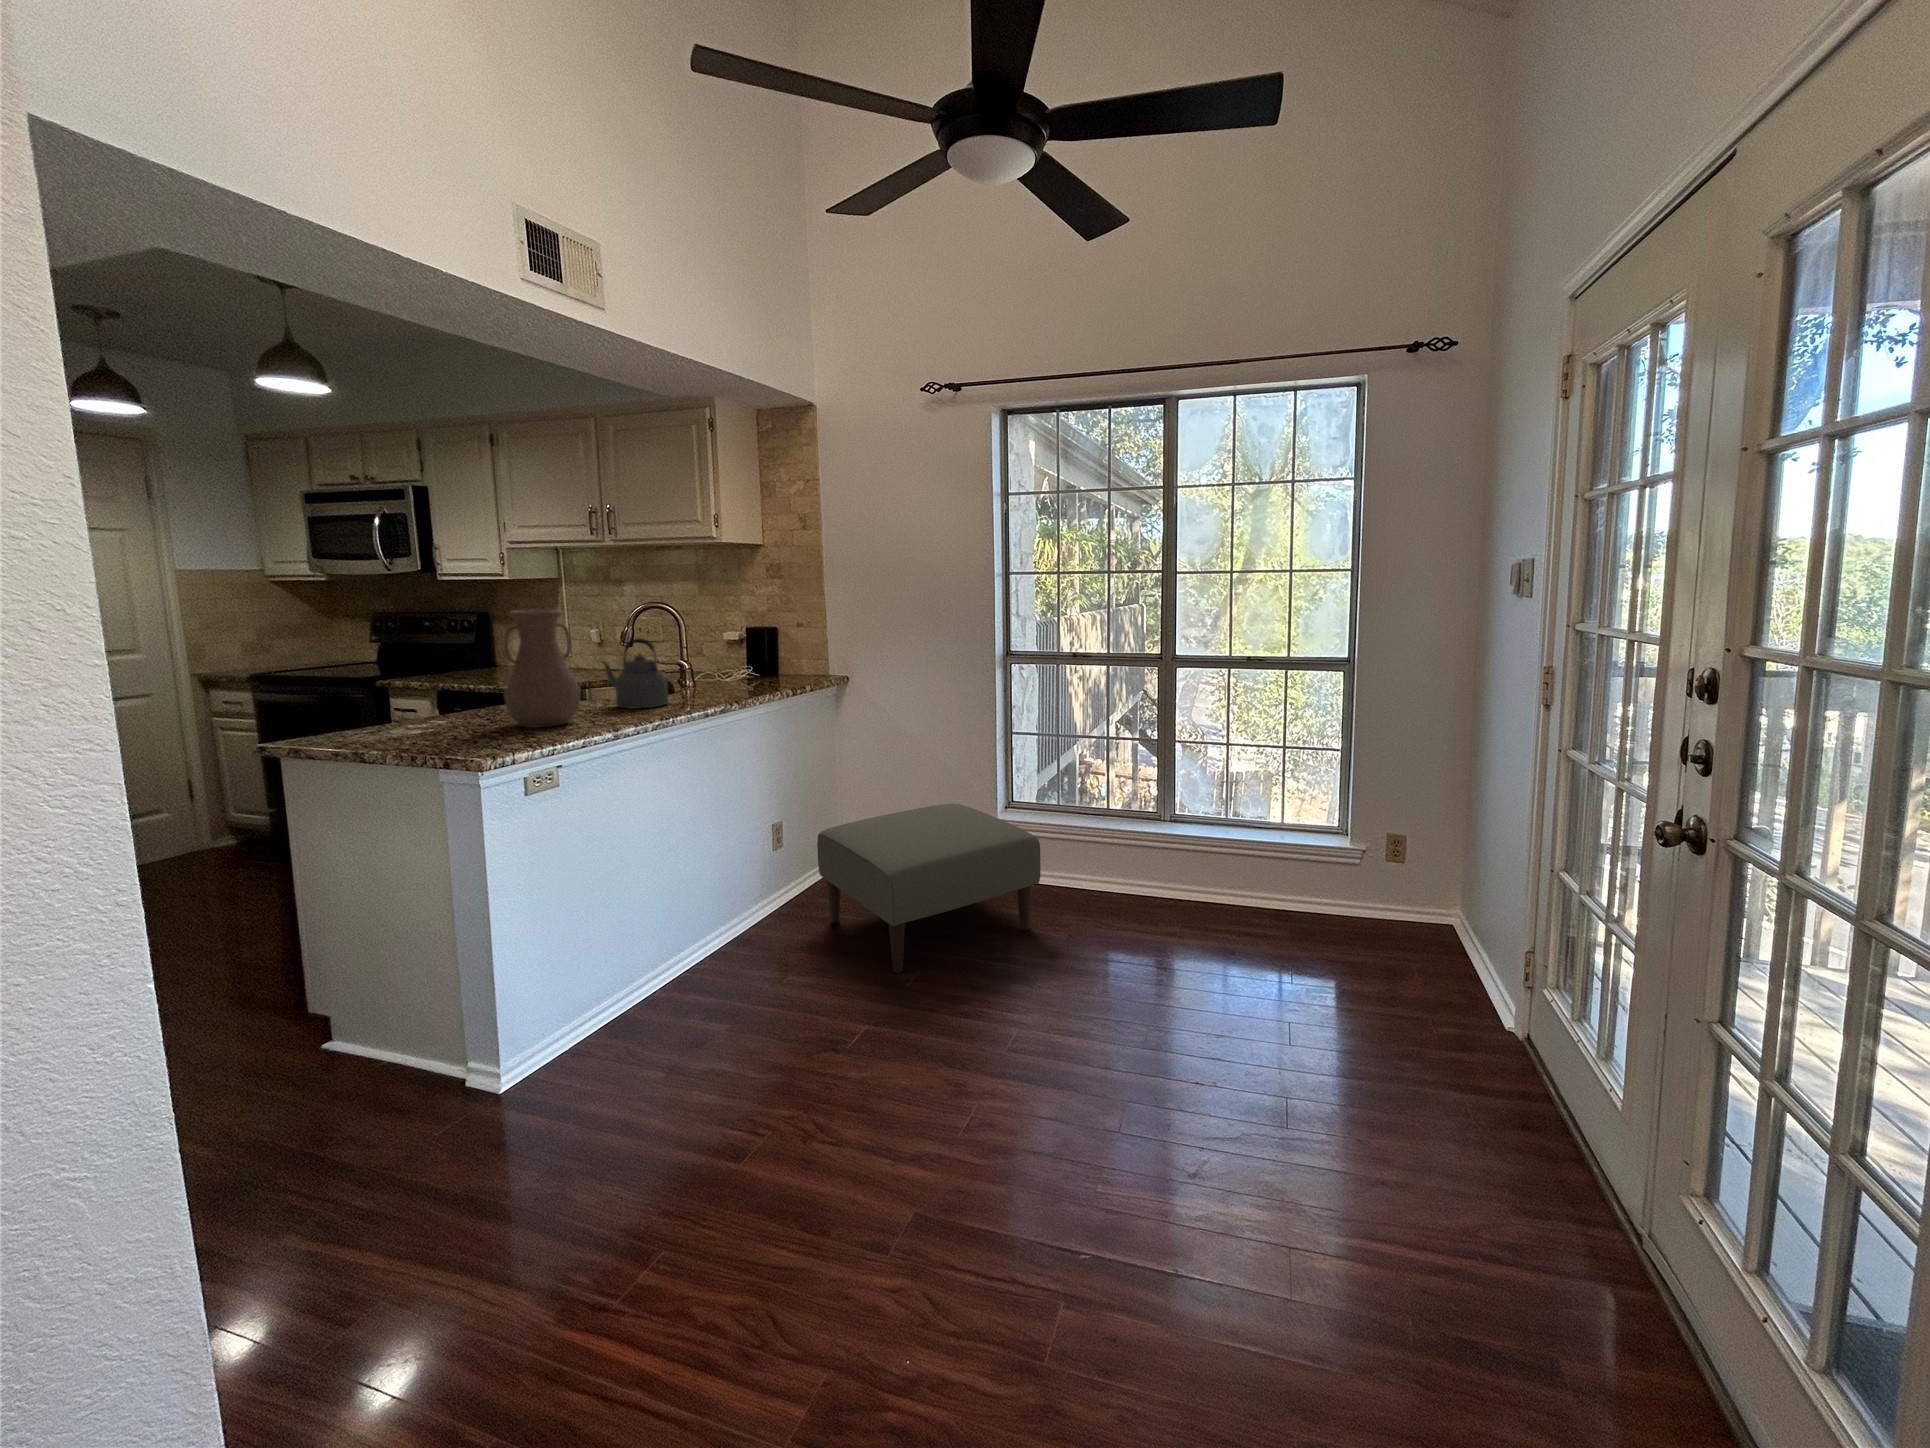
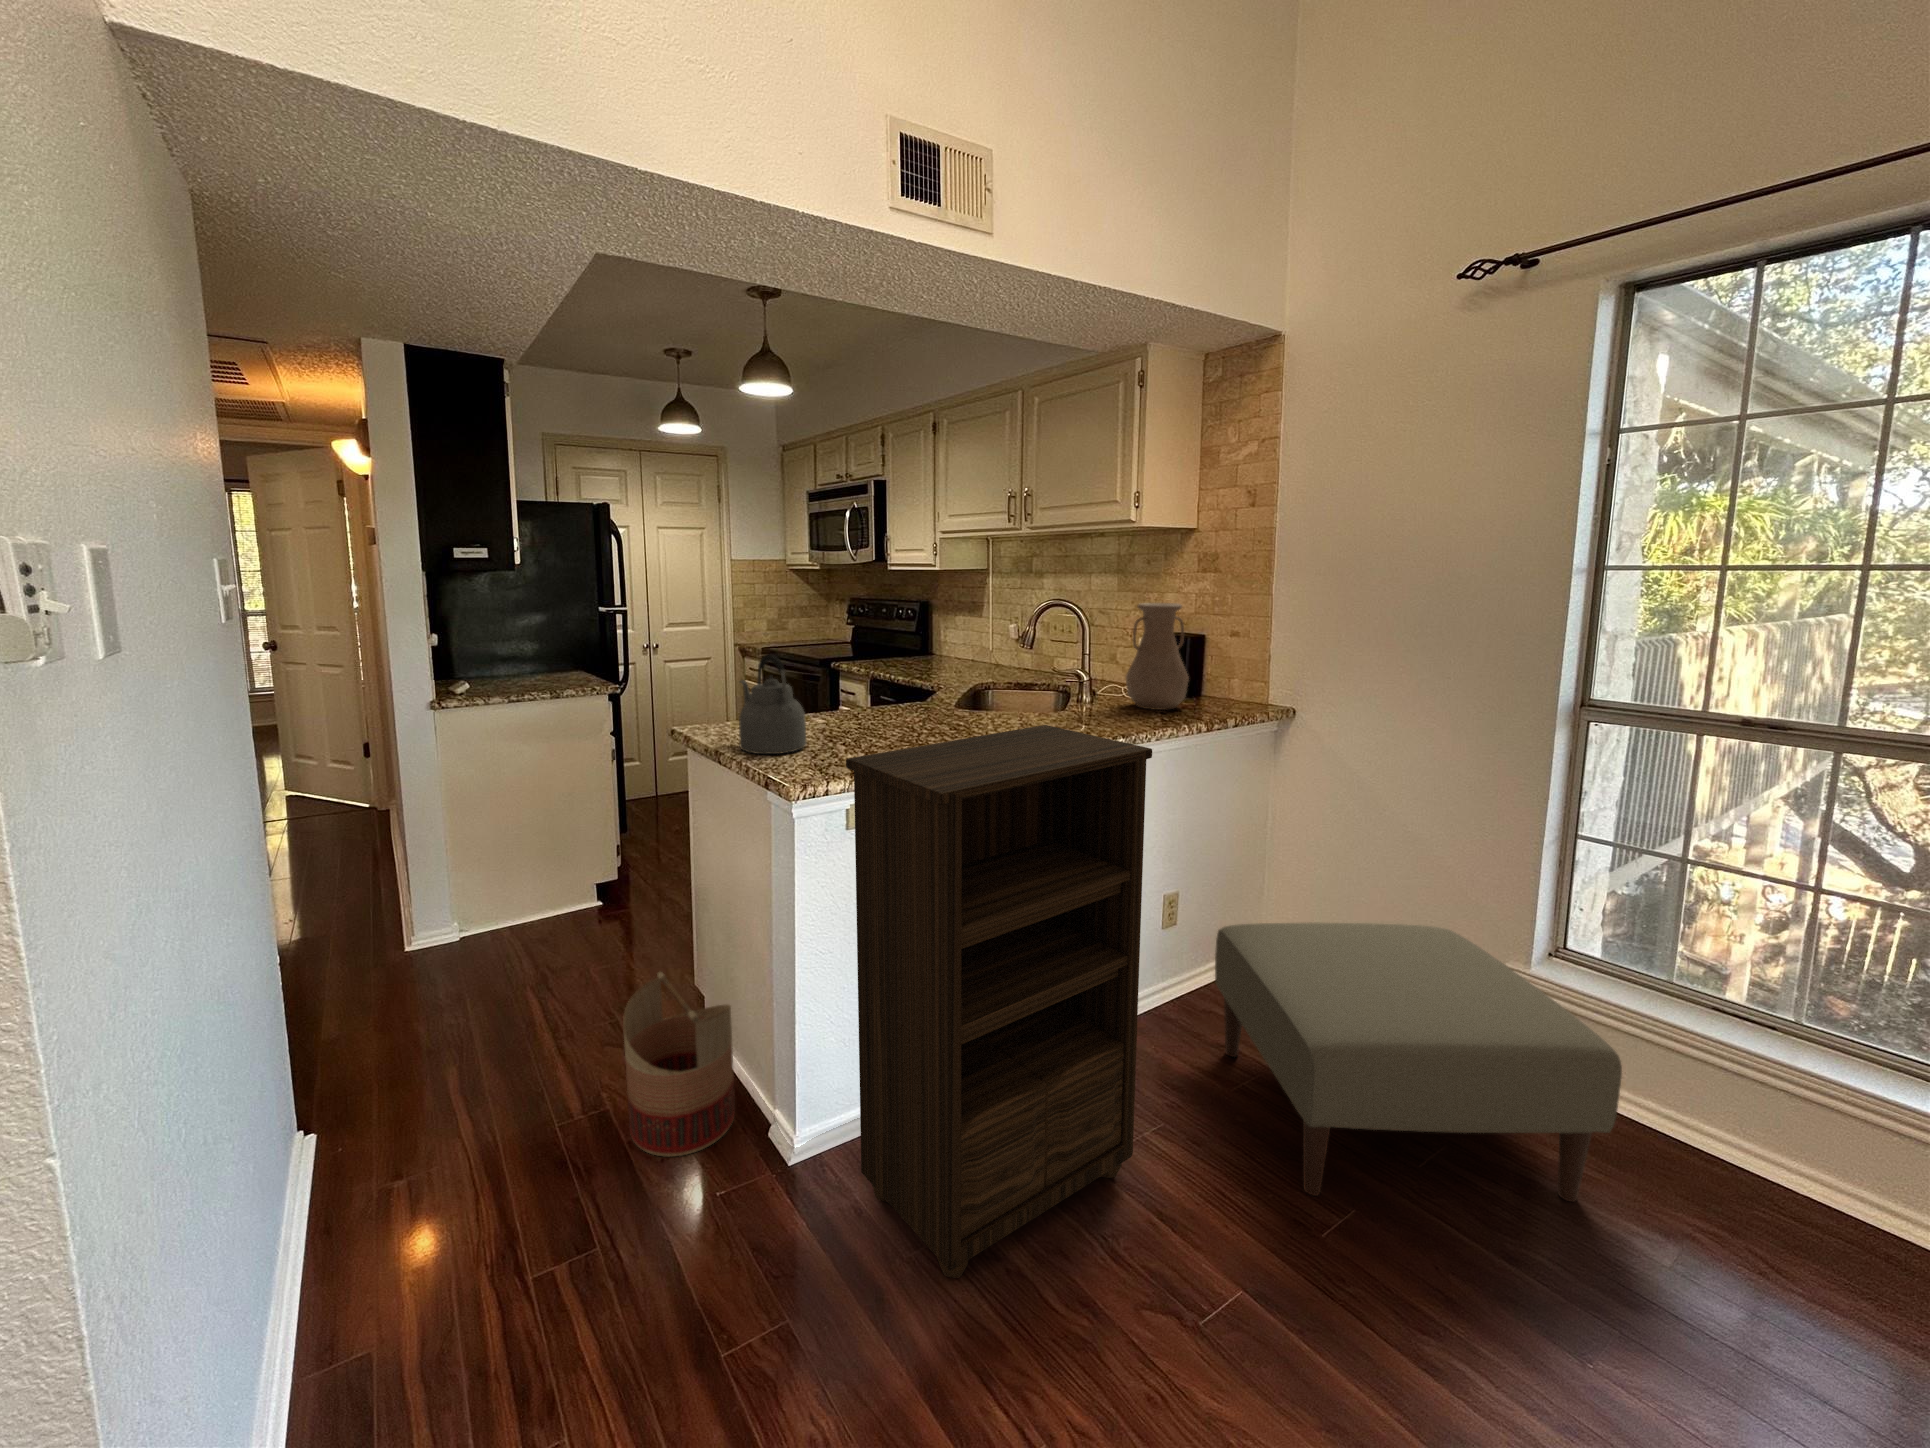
vase: present [504,609,581,728] -> present [1126,603,1189,710]
kettle: present [601,638,668,709] -> present [739,655,807,754]
bookshelf: none [543,693,785,1095] -> present [846,725,1152,1278]
basket: none [280,977,421,1142] -> present [623,972,735,1156]

